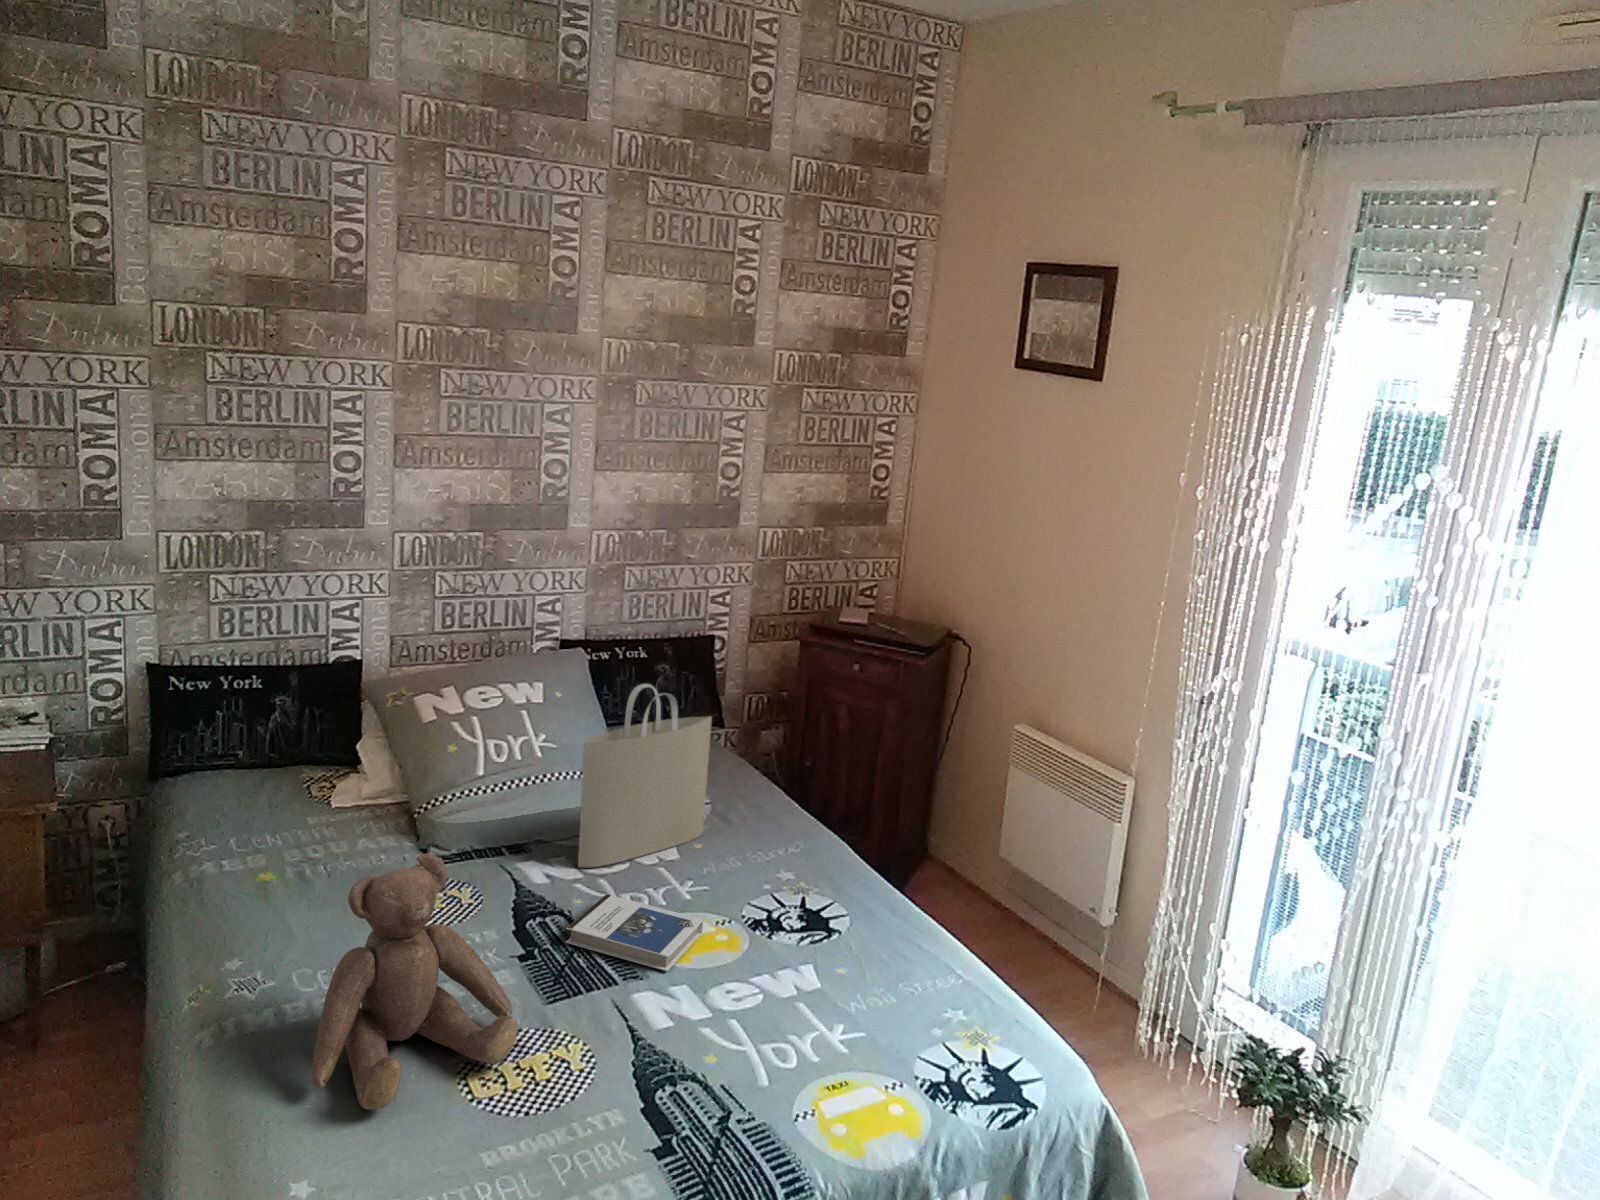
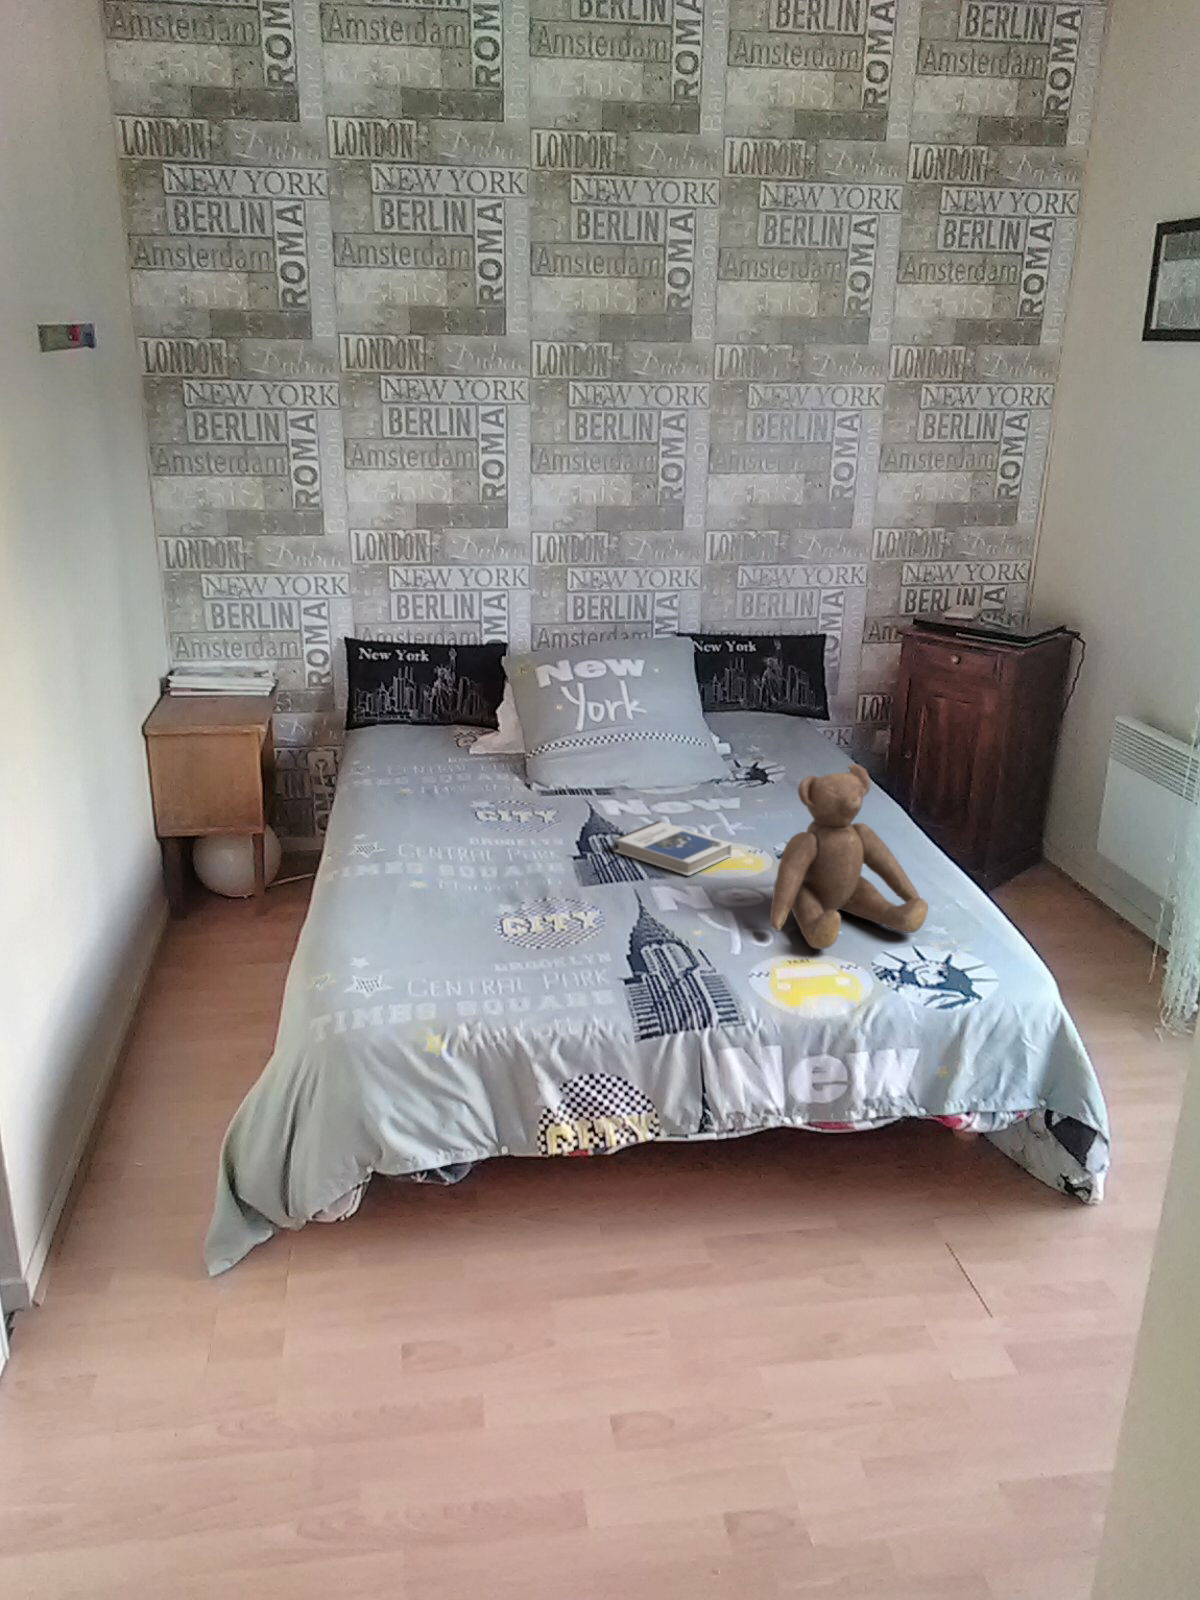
tote bag: present [578,684,712,868] -> none [646,649,774,806]
teddy bear: present [311,854,518,1110] -> present [770,764,928,949]

